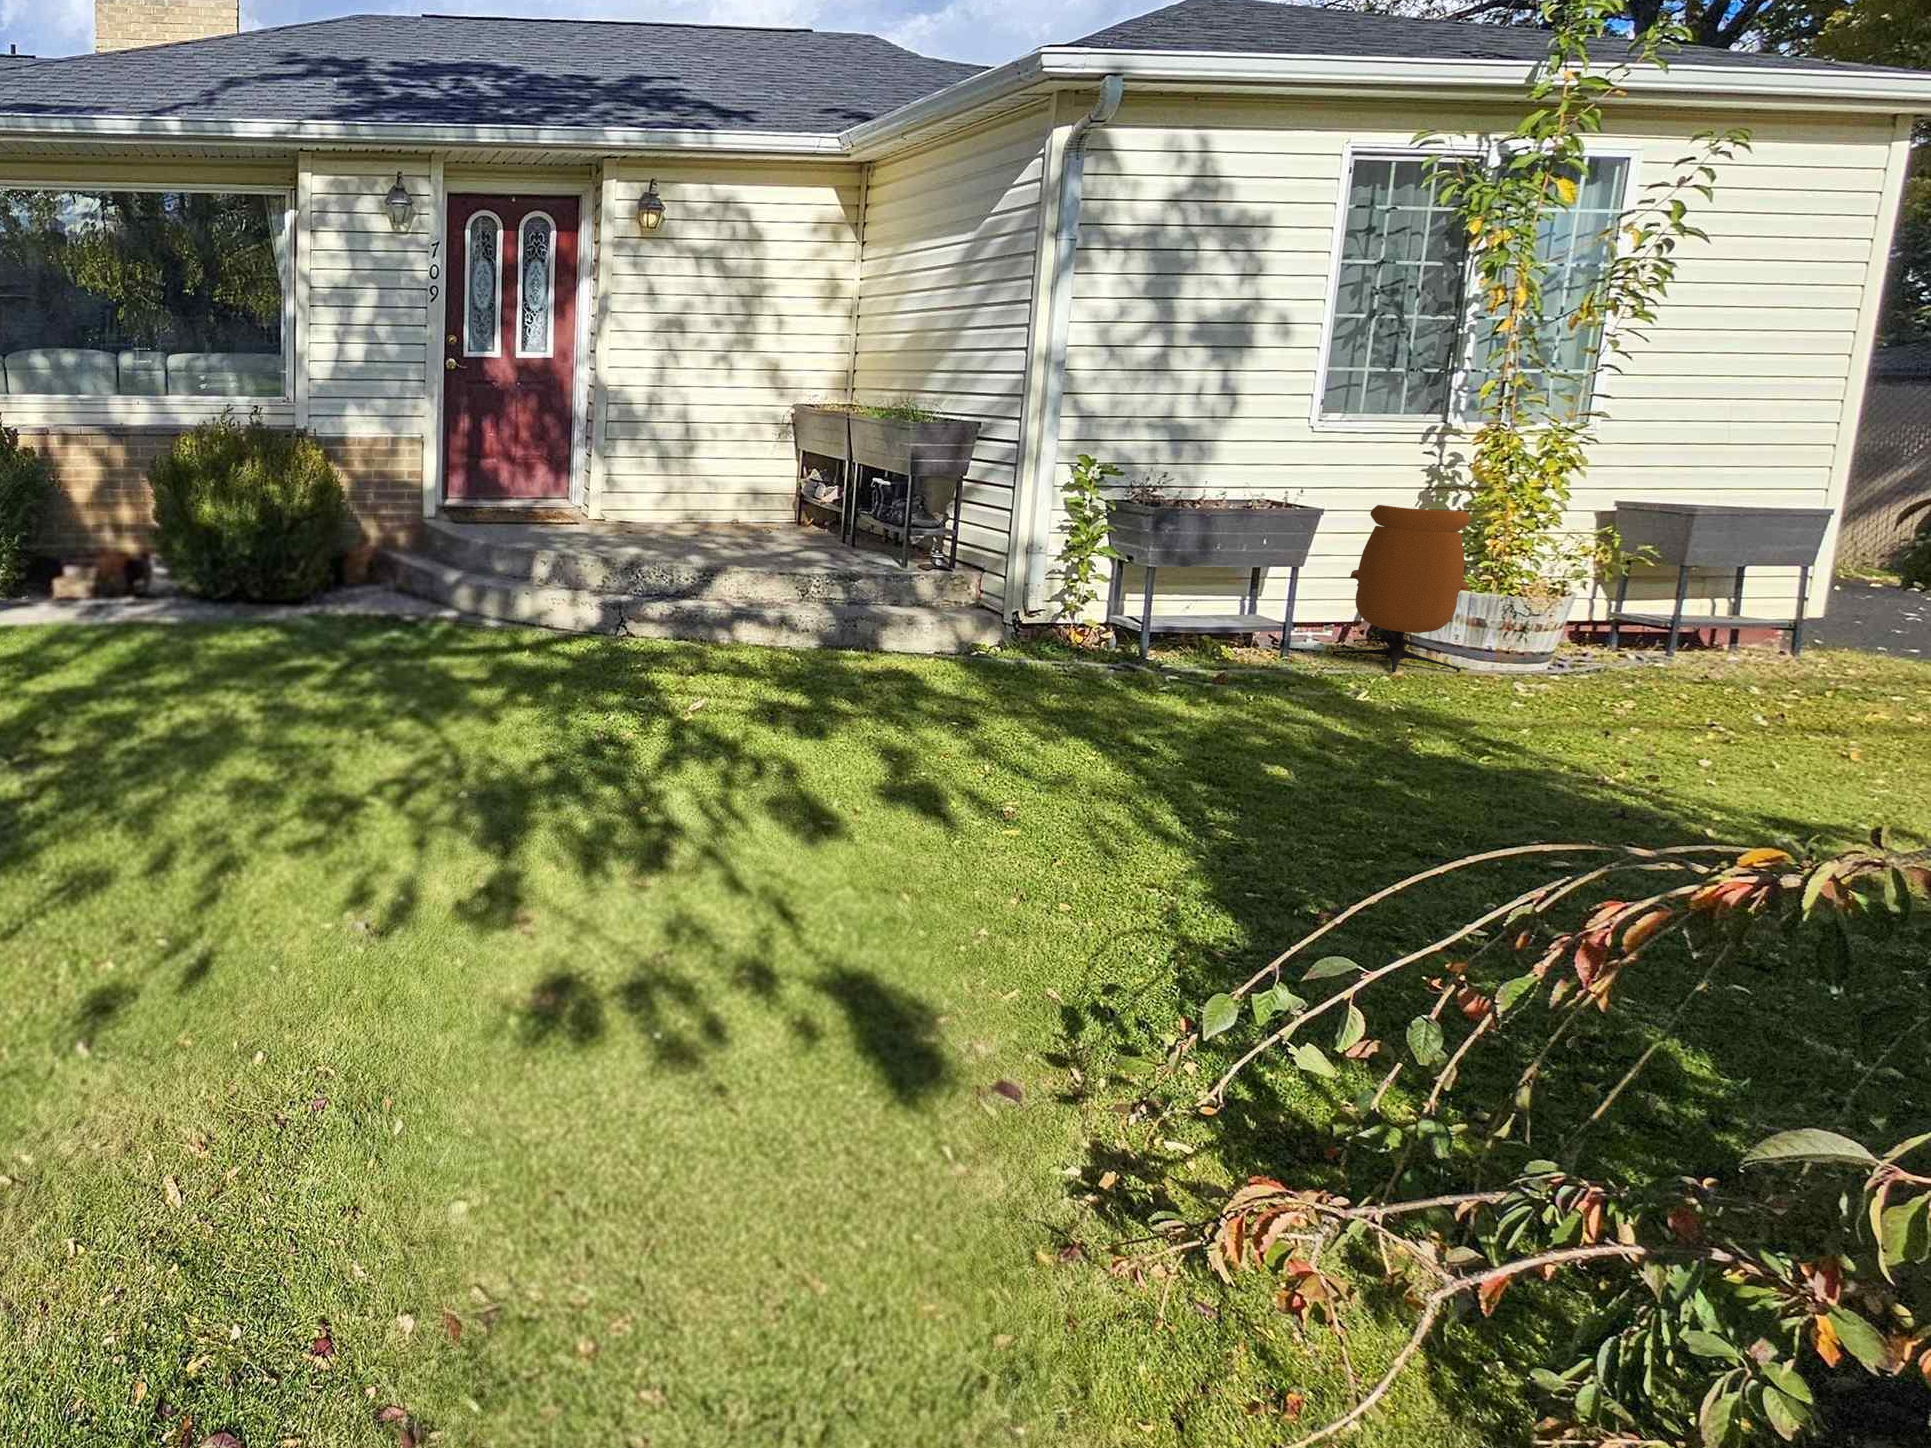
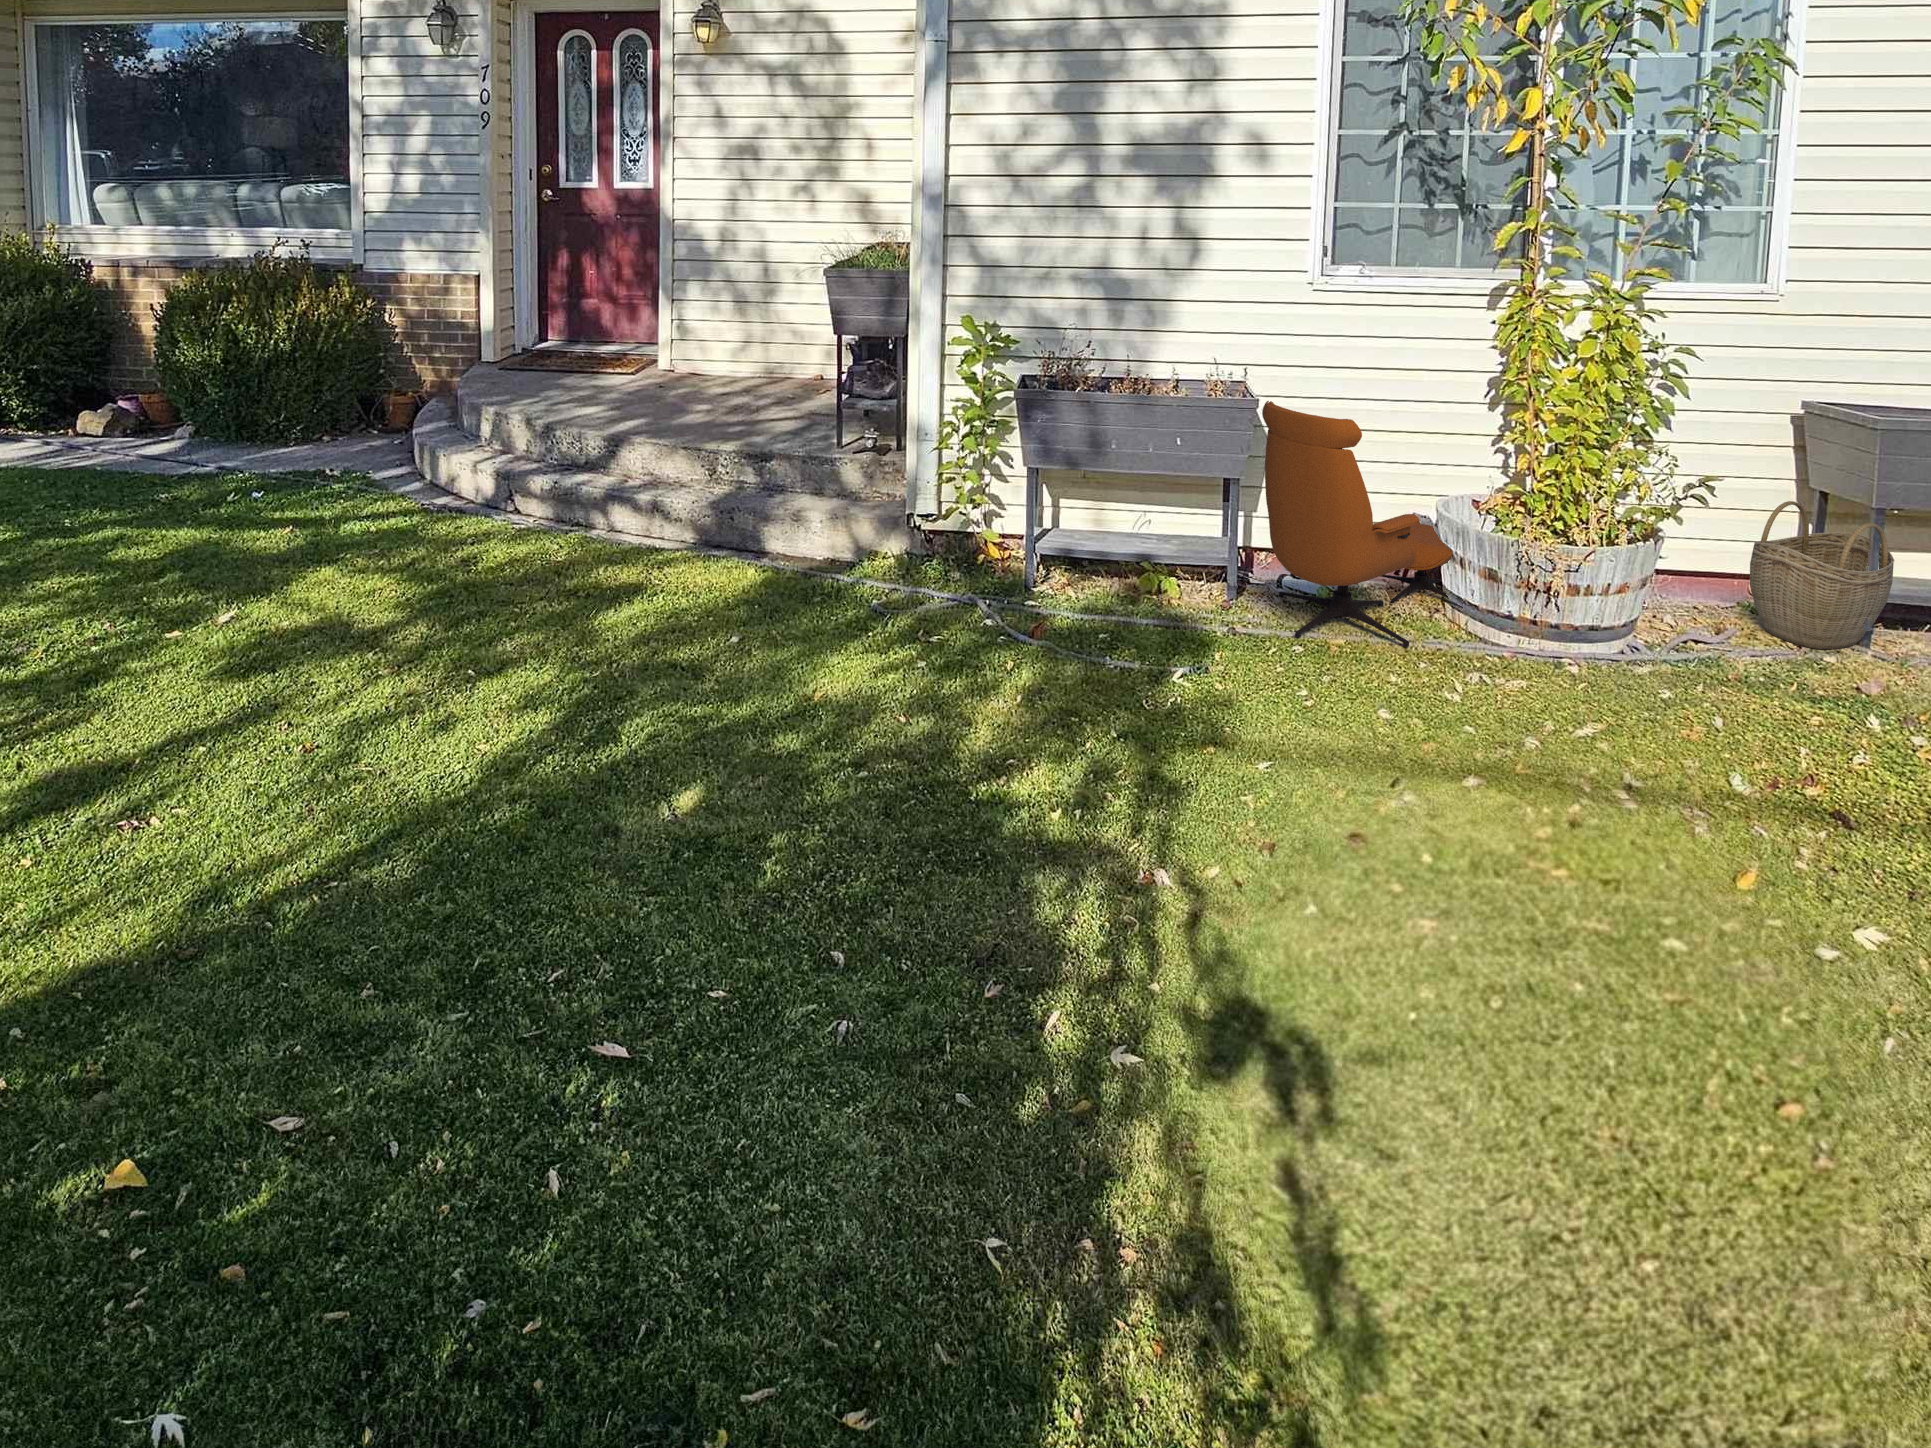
woven basket: none [1589,567,1677,658] -> present [1750,501,1894,650]

